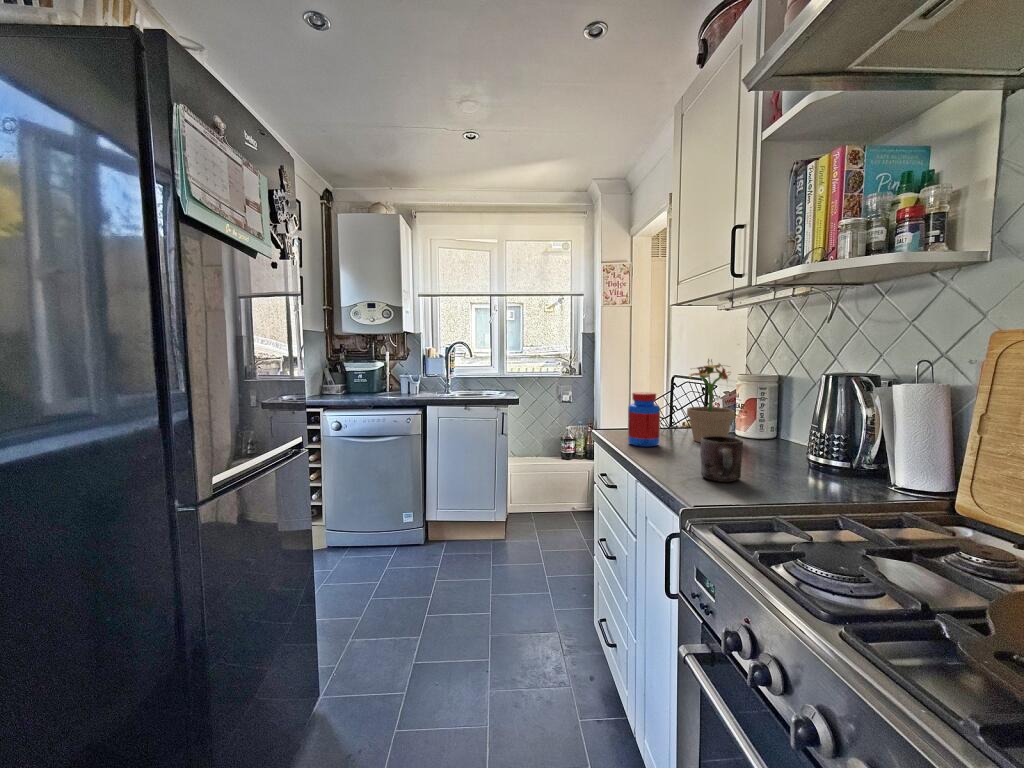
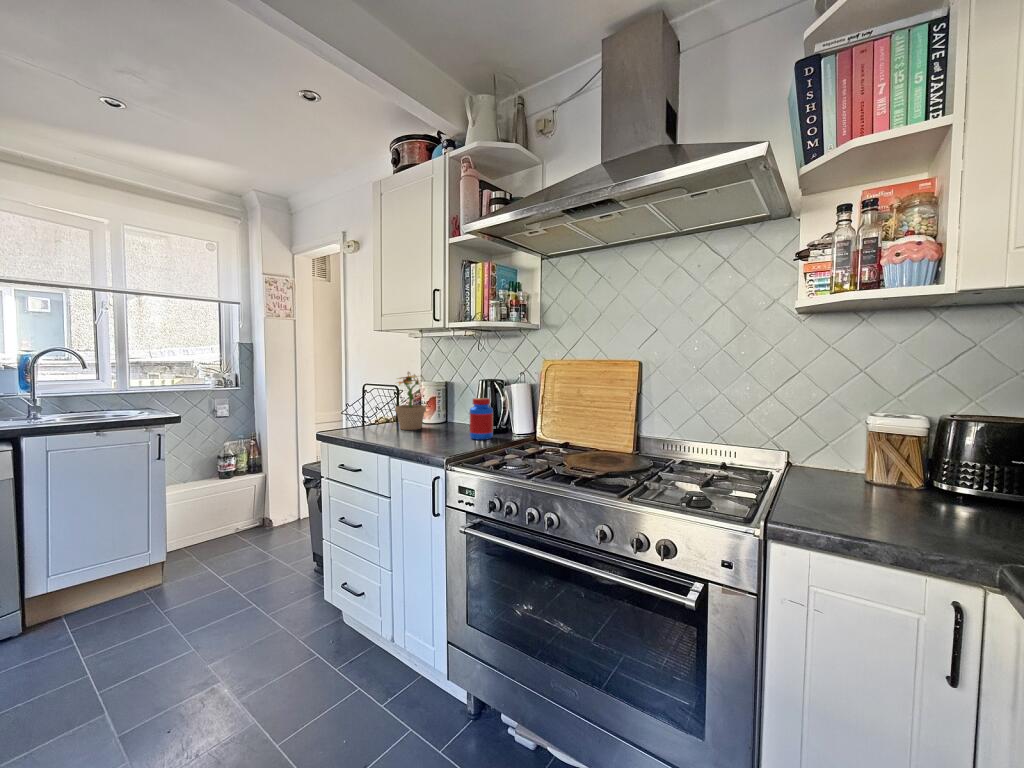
jar: present [628,392,660,447] -> present [470,398,493,440]
mug: present [700,436,743,482] -> none [432,419,455,445]

